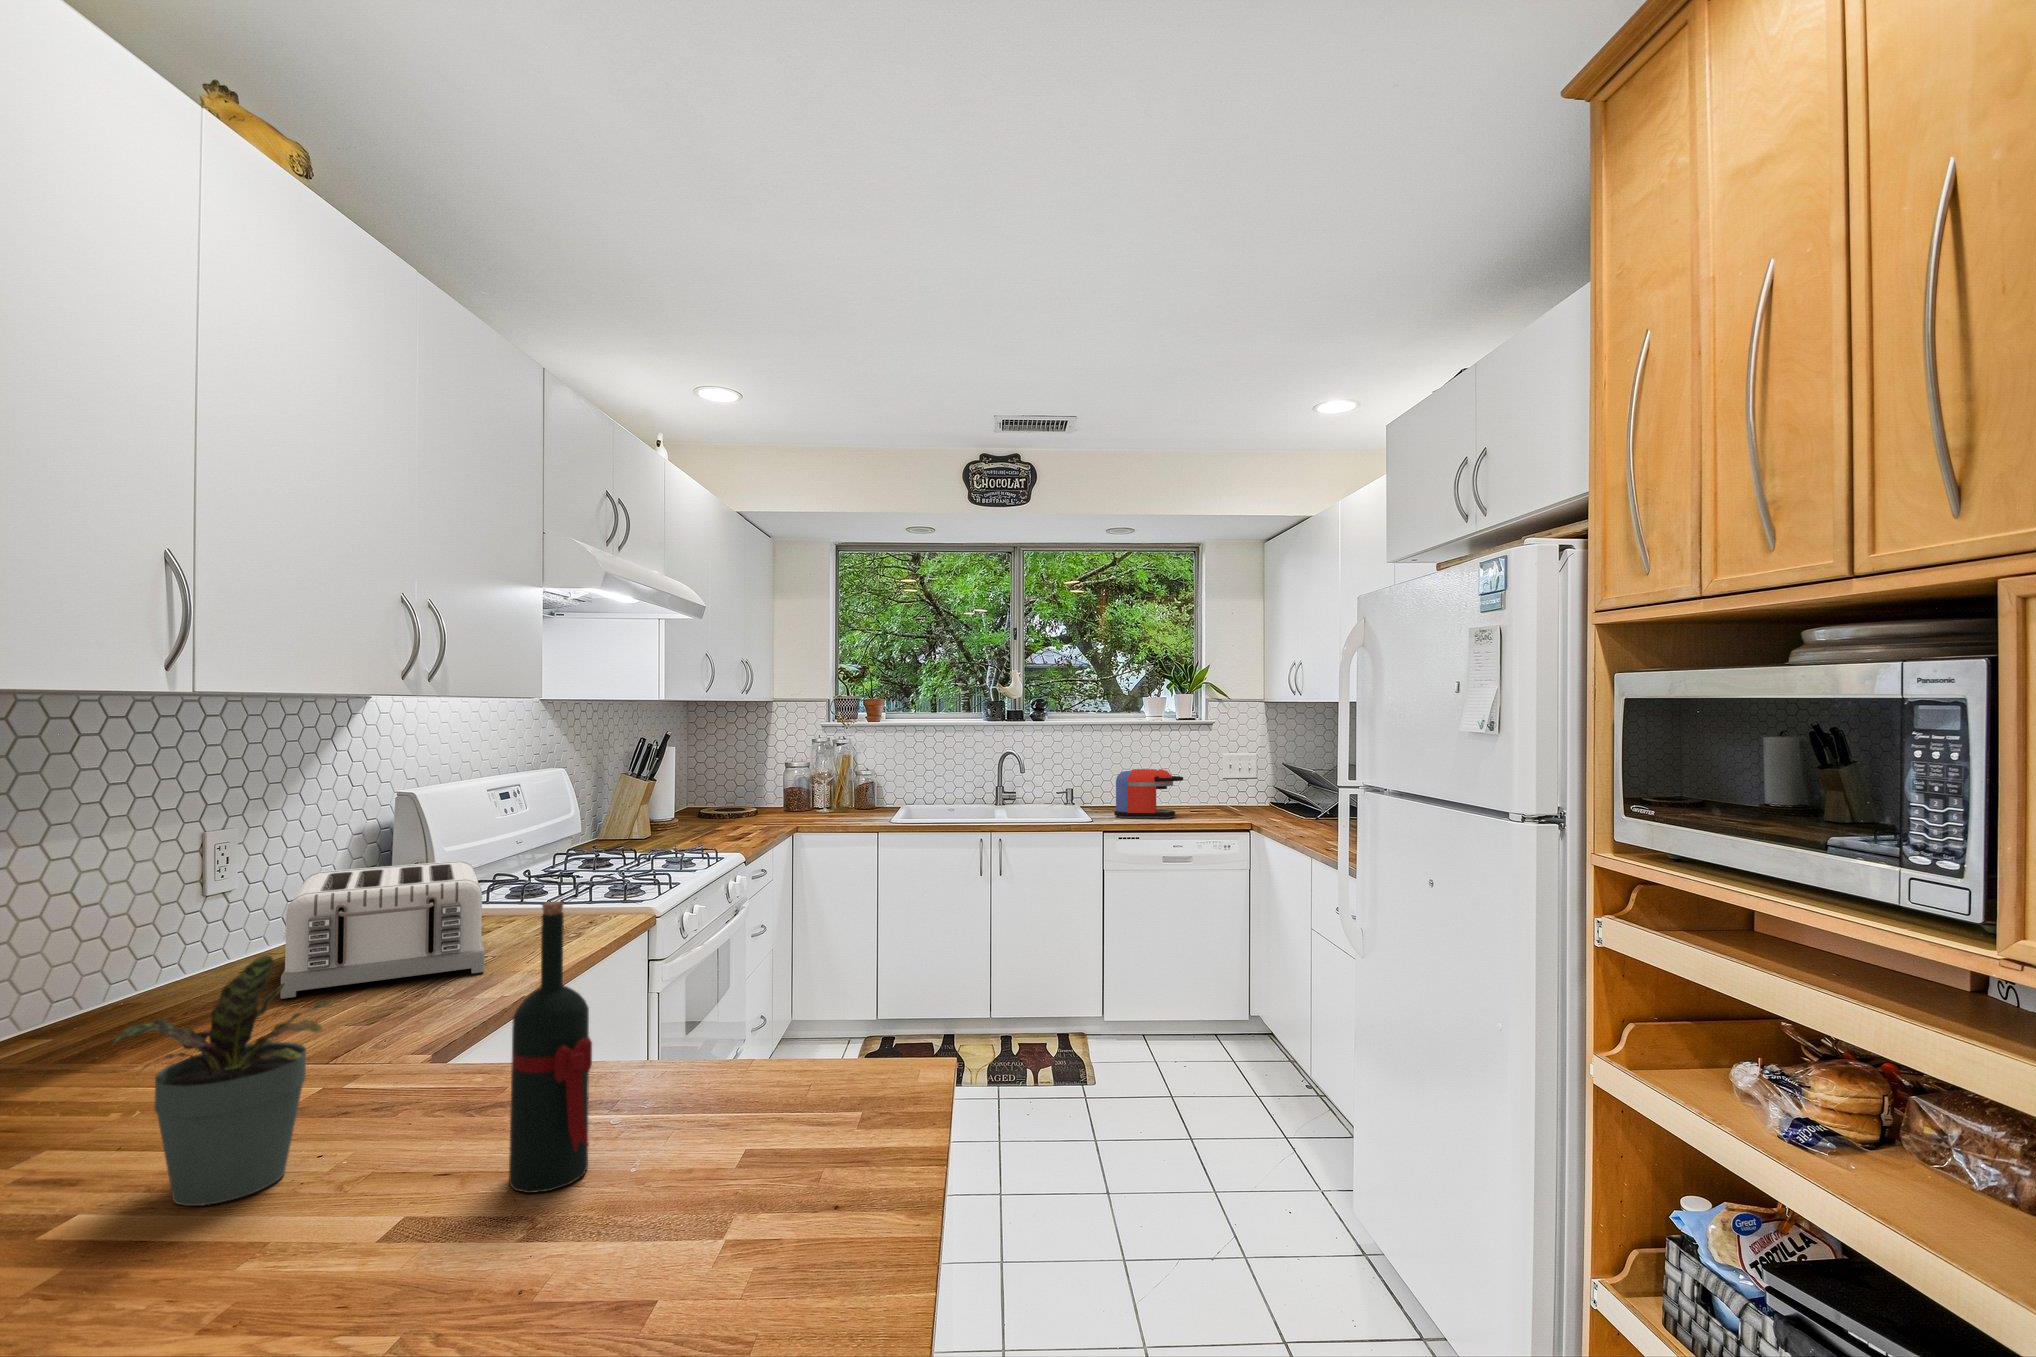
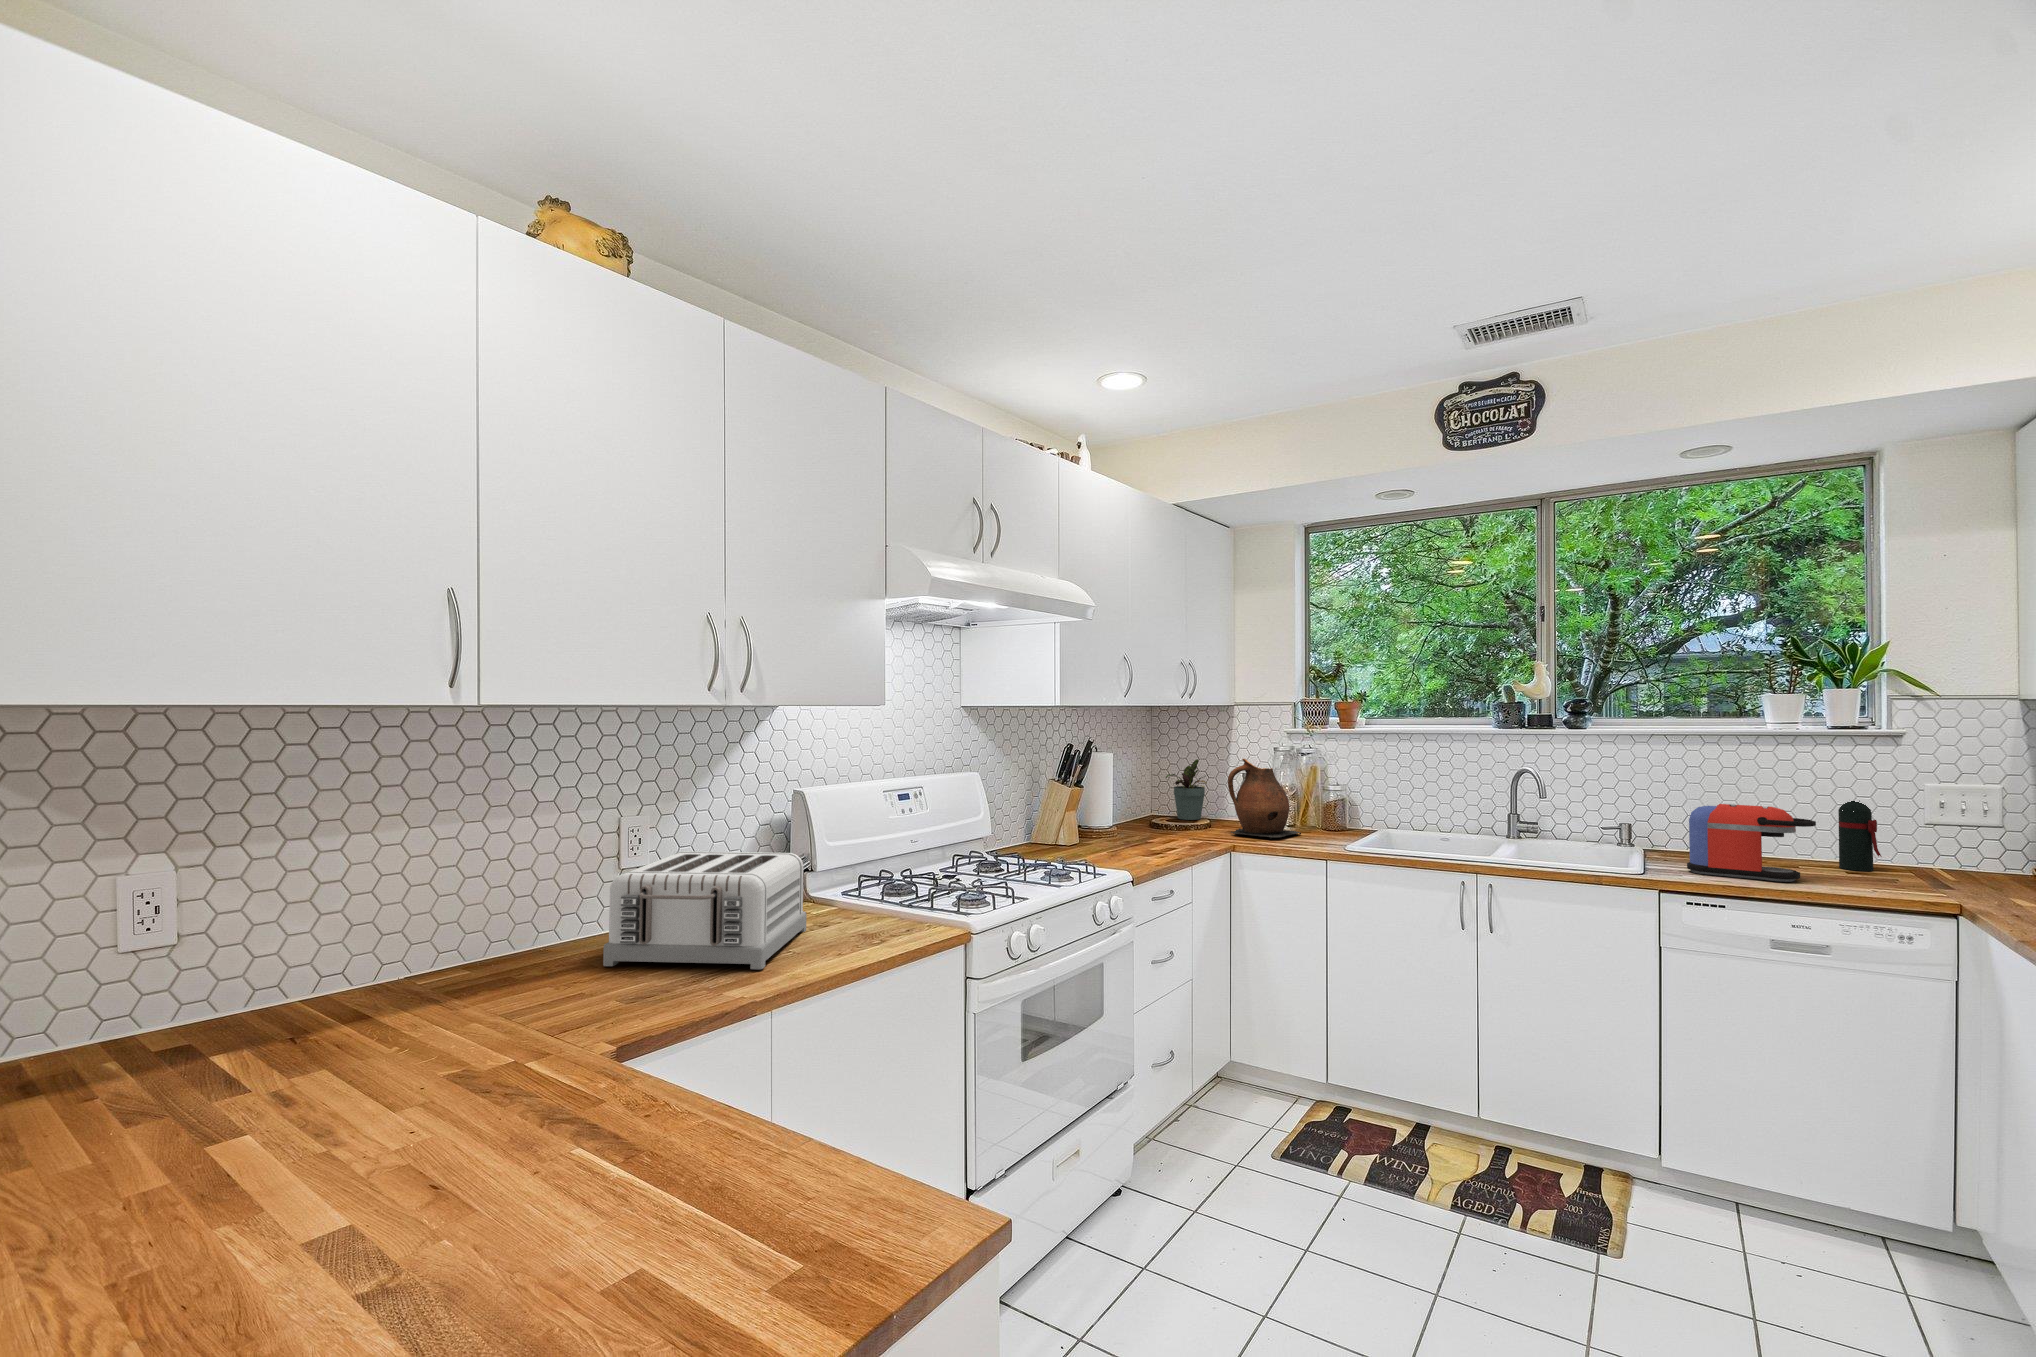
ceramic pitcher: none [784,751,844,820] -> present [1228,759,1301,839]
wine bottle: present [509,901,592,1193] -> present [1838,801,1882,871]
potted plant: present [114,956,333,1206] -> present [1166,759,1207,820]

